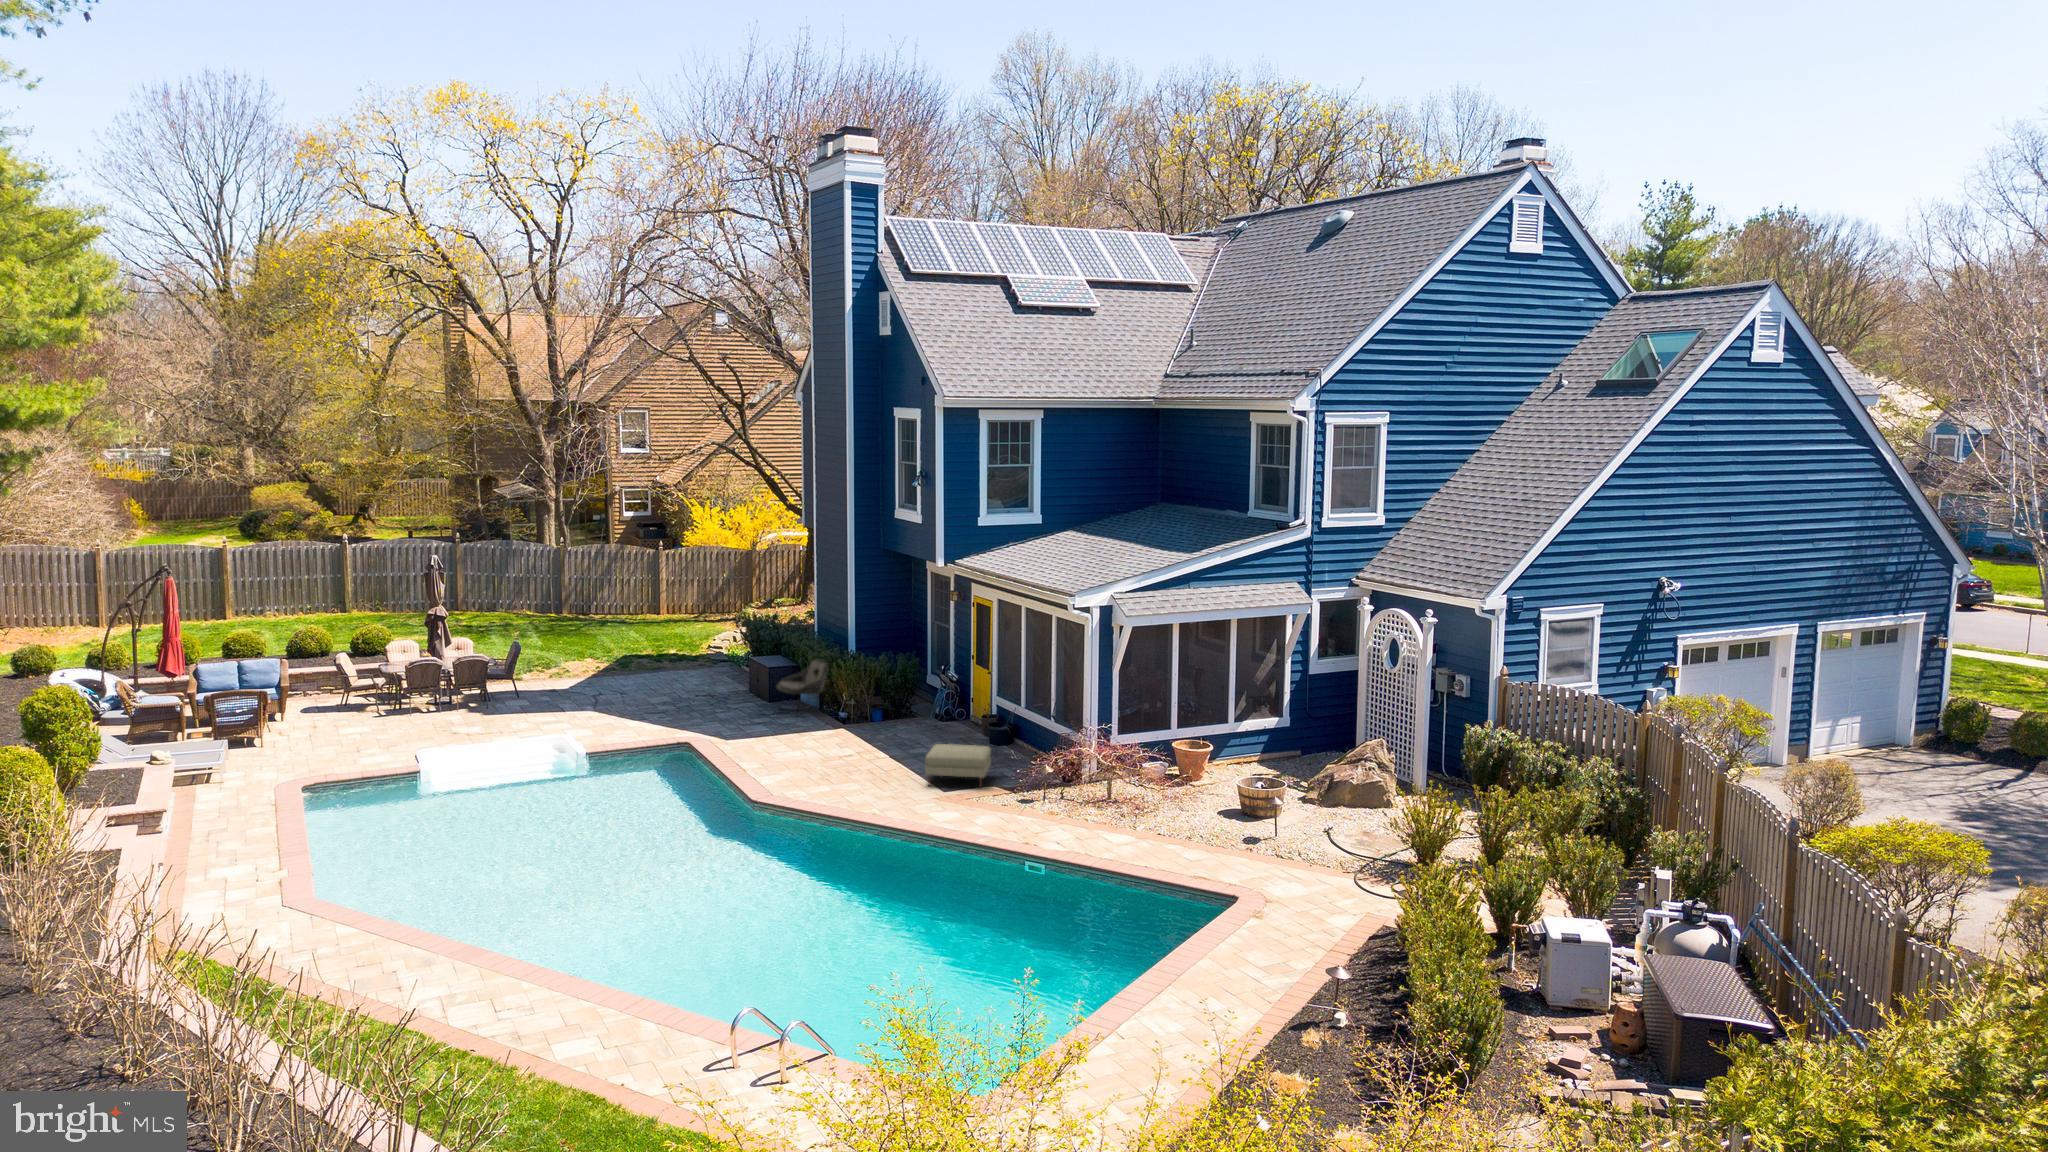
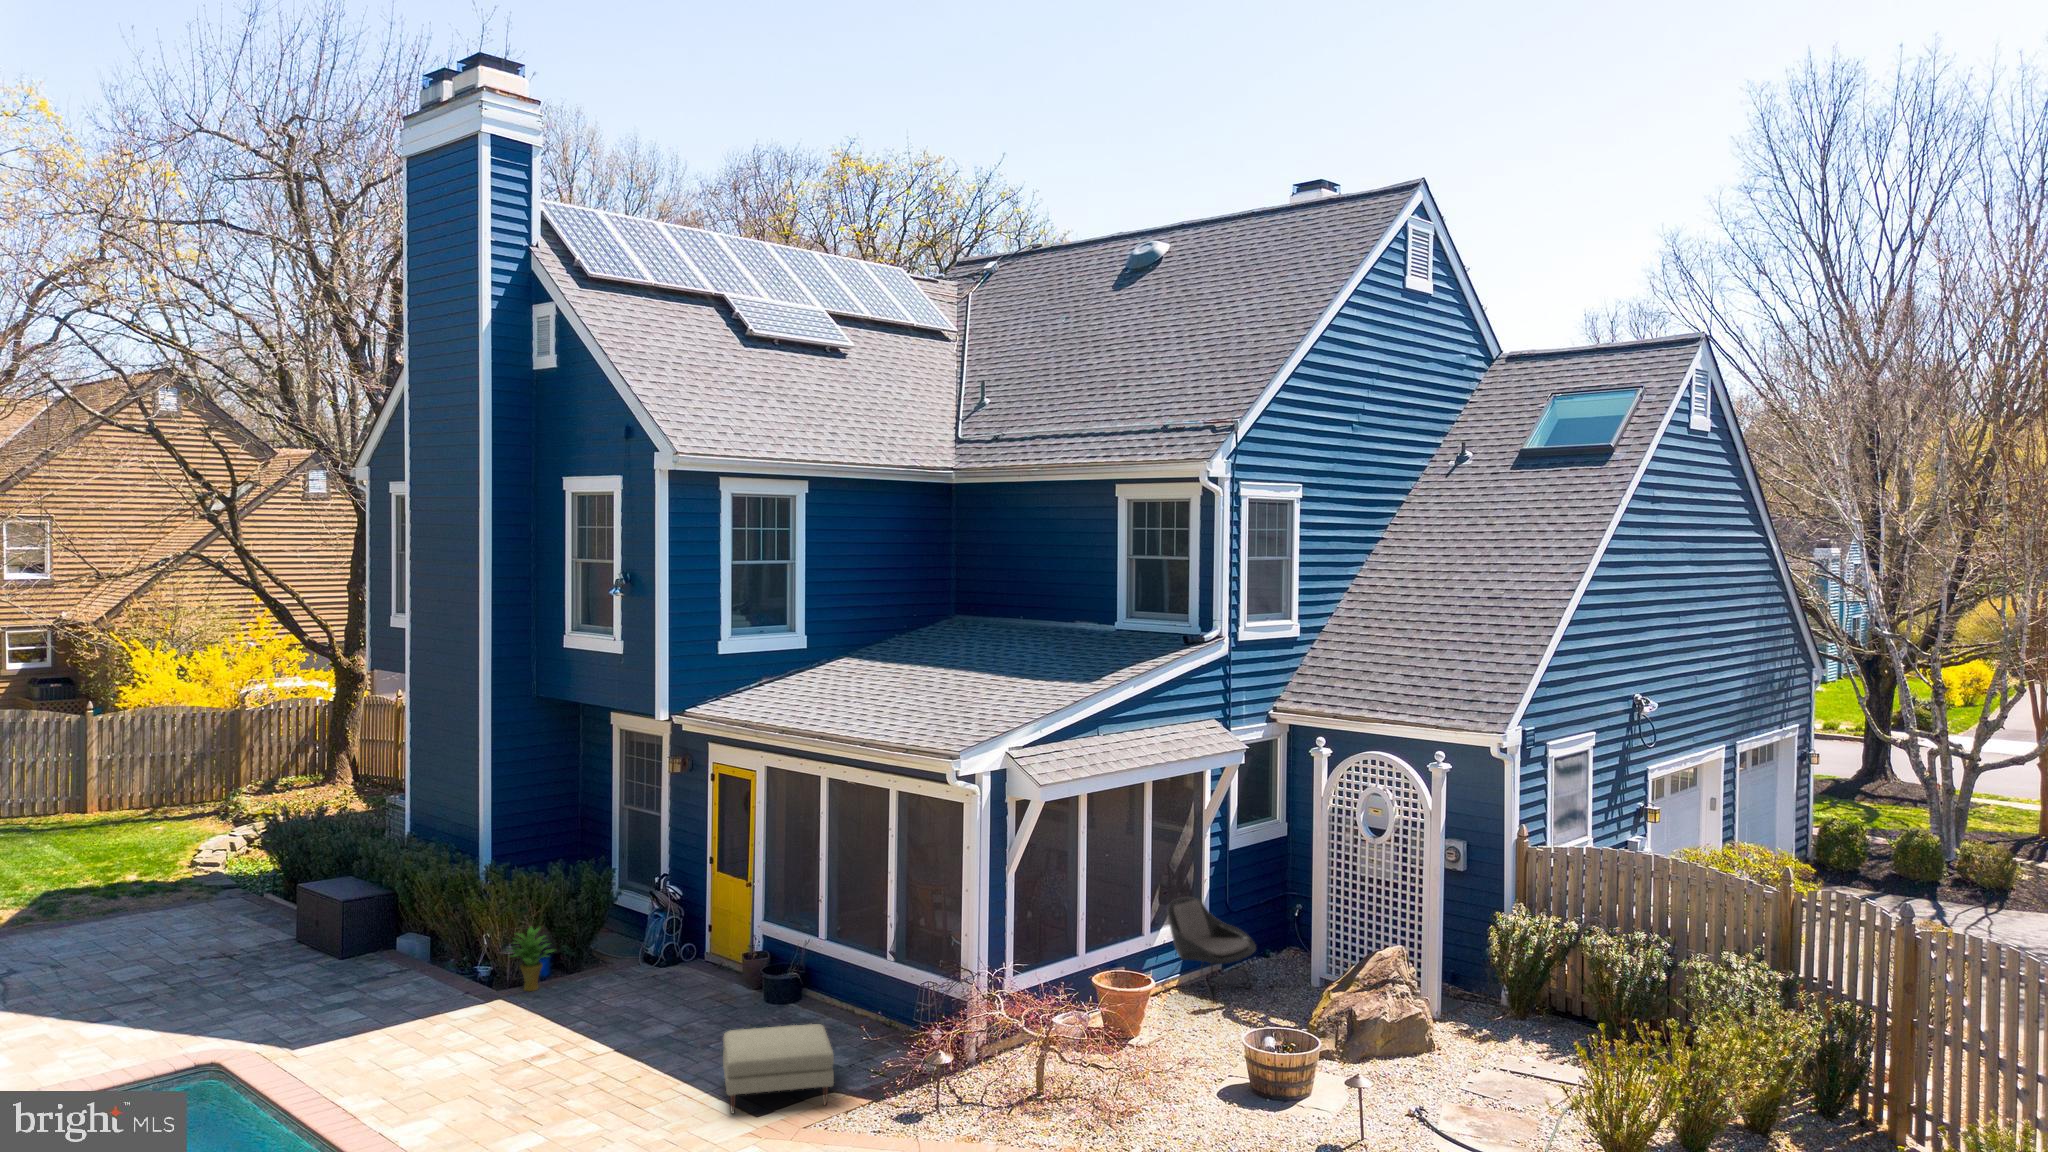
lounge chair: present [777,660,828,701] -> present [1163,897,1256,1002]
potted plant: none [847,686,875,724] -> present [509,927,554,991]

